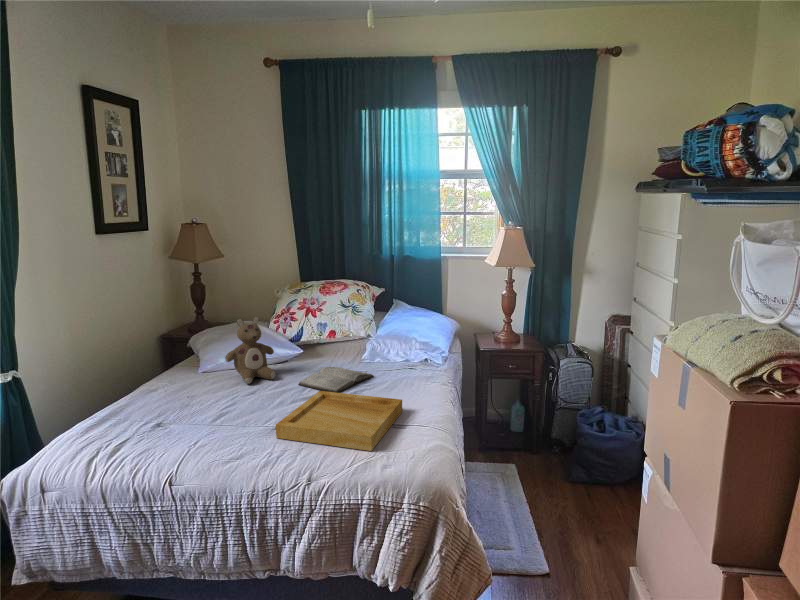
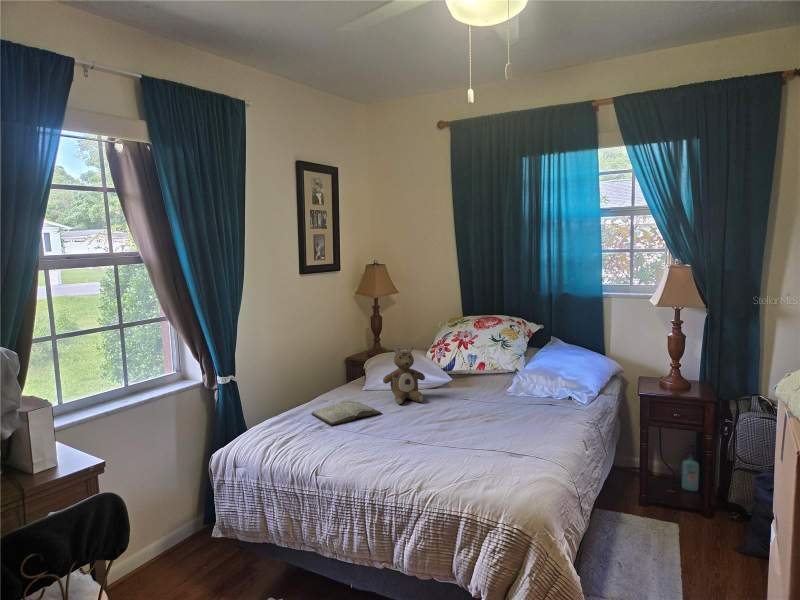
diary: present [299,367,373,393] -> present [312,401,382,426]
tray: present [276,391,402,451] -> none [404,415,525,472]

